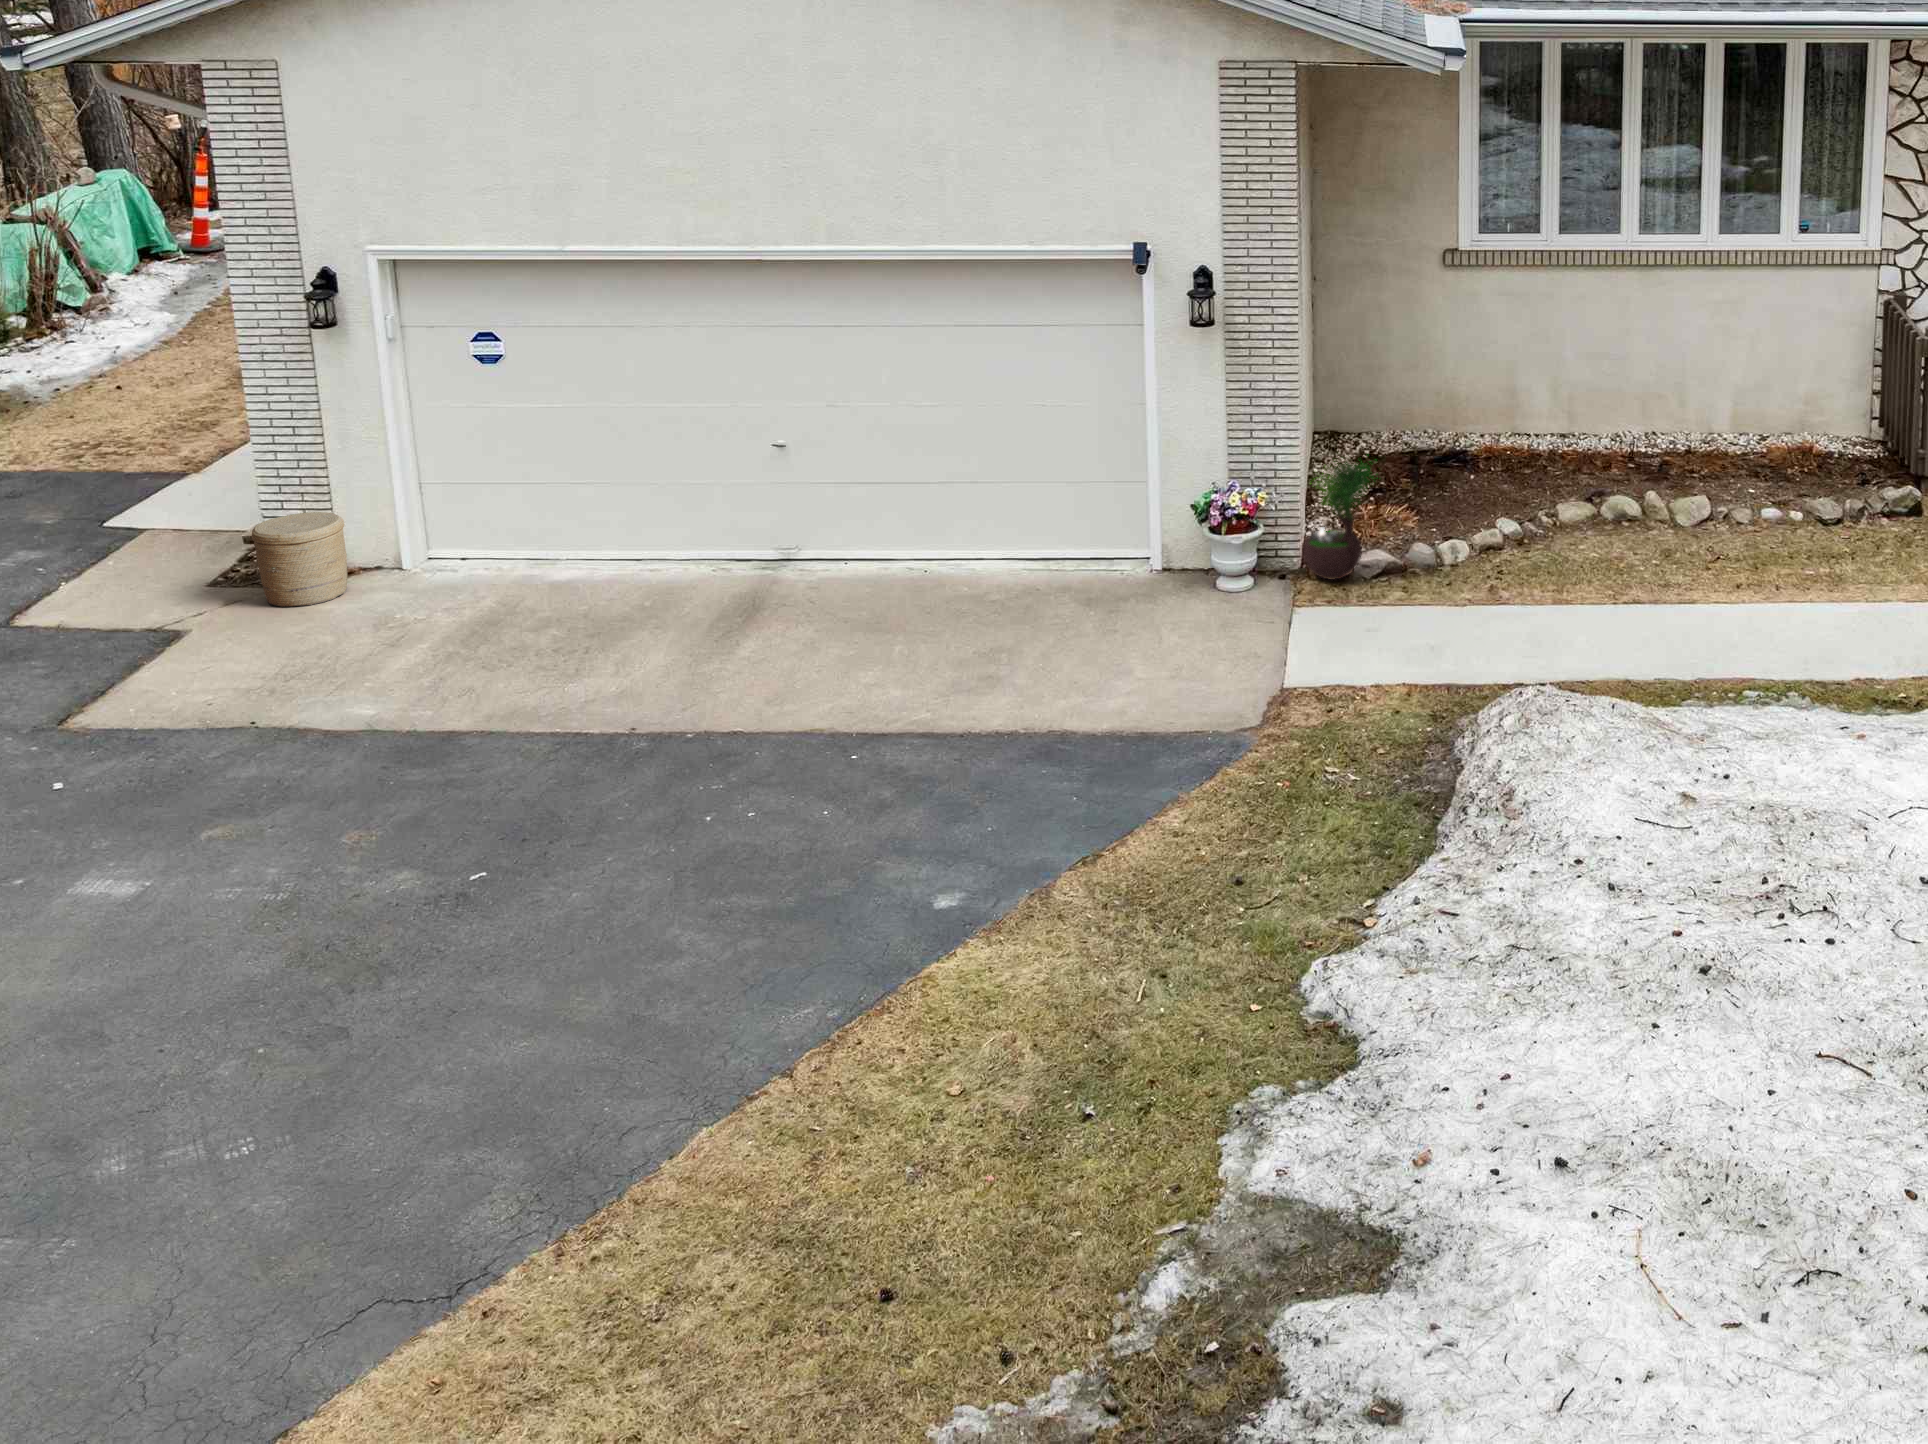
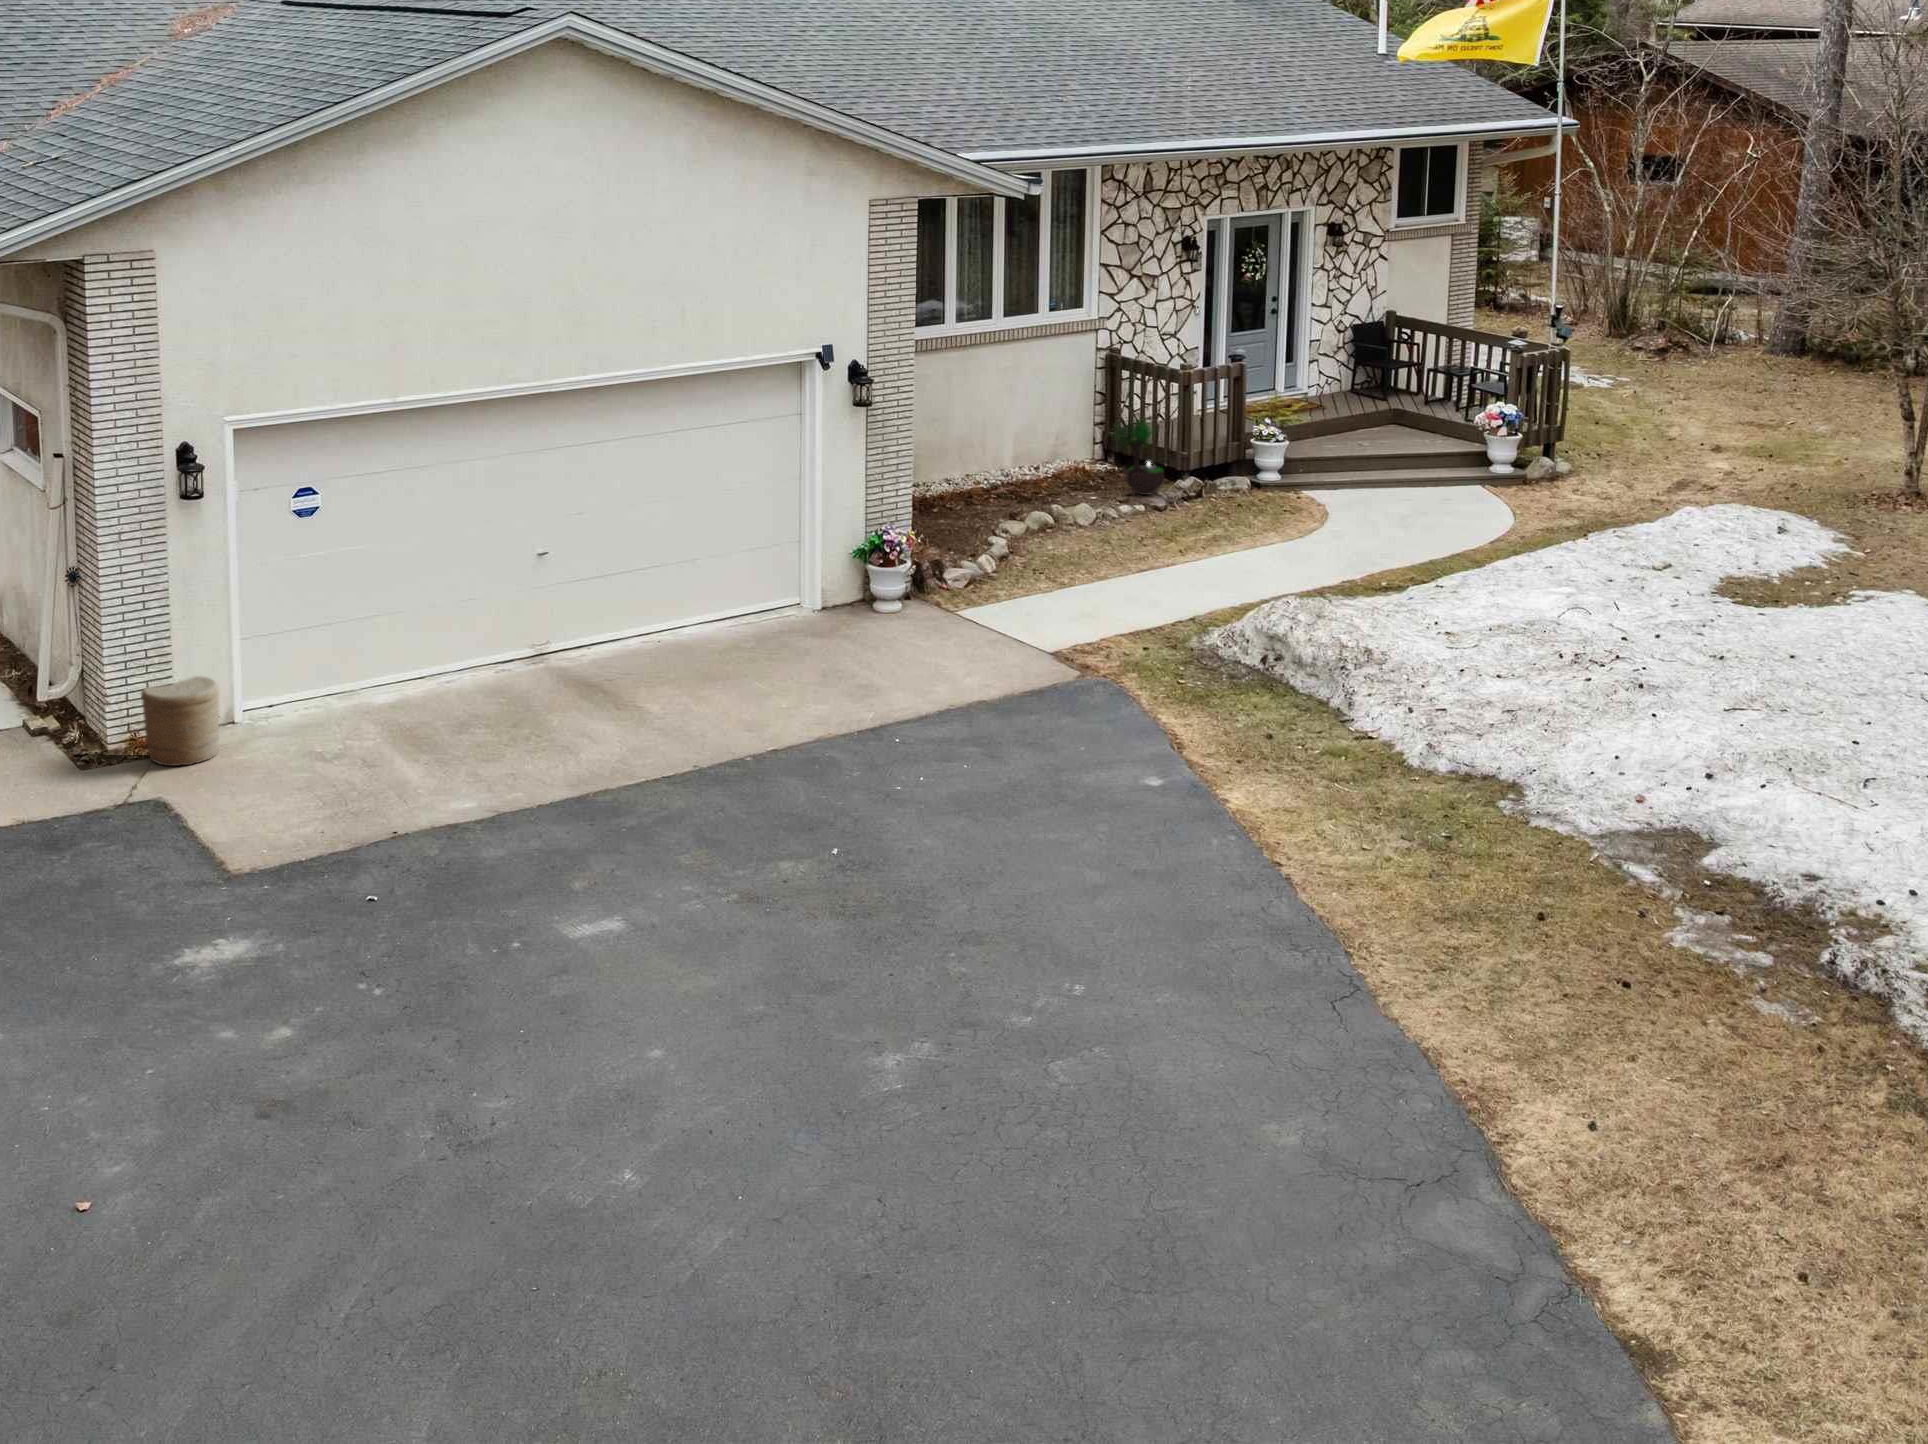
potted tree: present [1303,455,1377,580] -> present [1111,416,1164,495]

